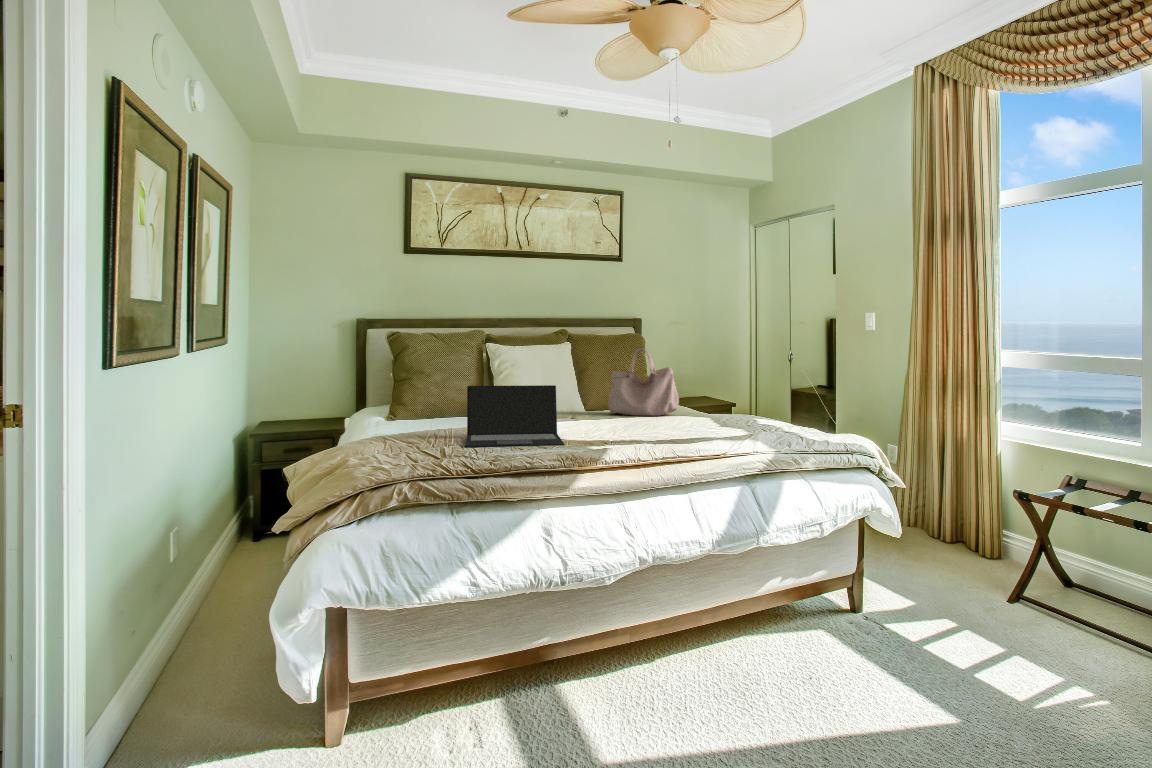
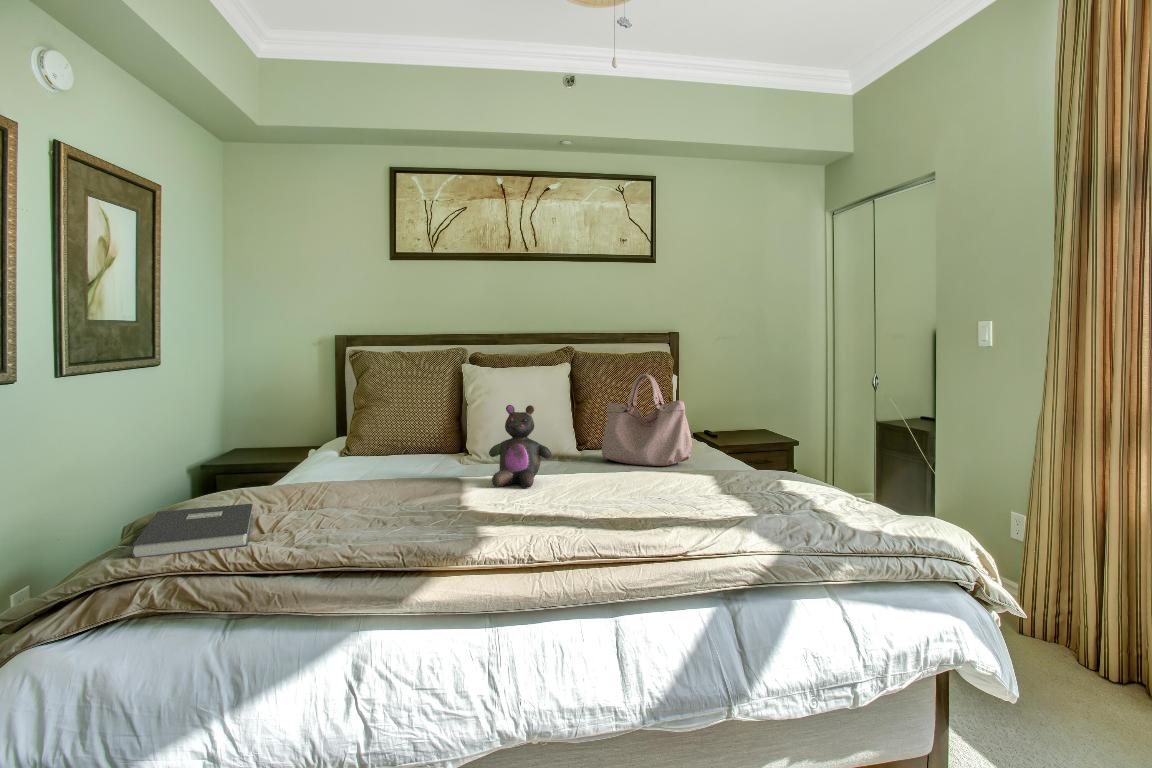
stuffed bear: none [549,370,595,428] -> present [489,405,551,488]
laptop: present [465,385,564,448] -> none [301,428,471,526]
book: none [366,437,456,464] -> present [131,504,253,558]

